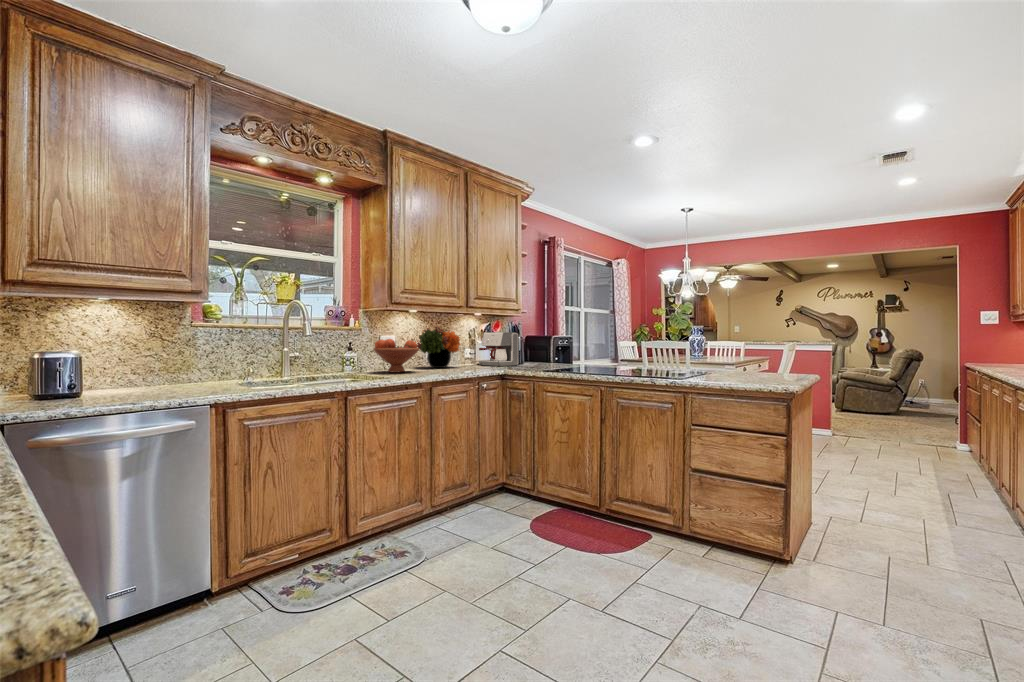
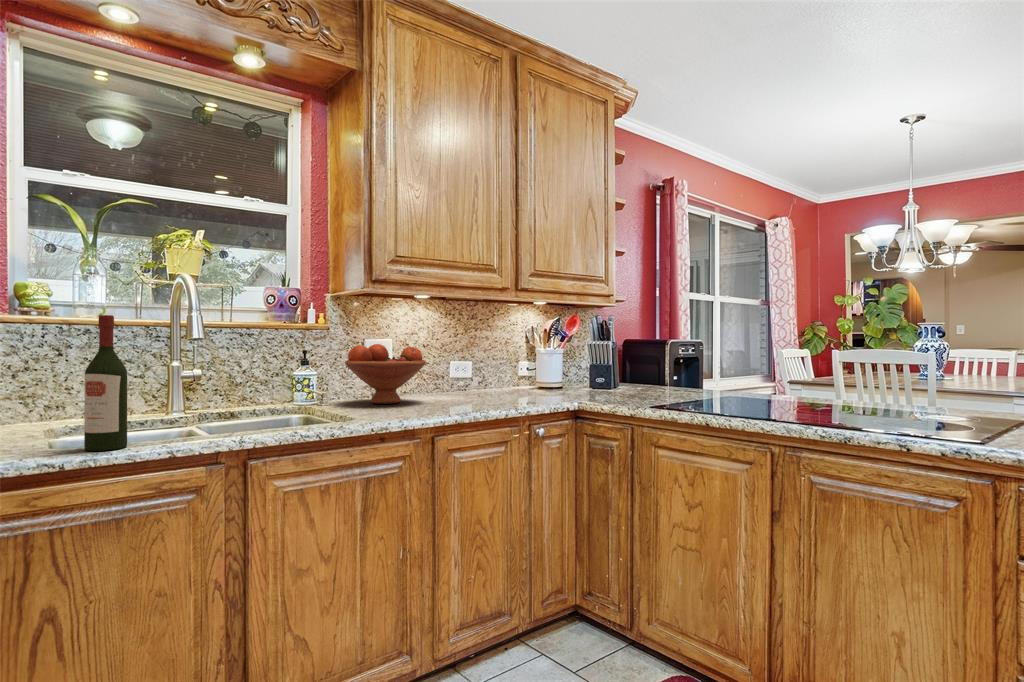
wine bottle: none [280,324,299,389] -> present [84,315,127,451]
flower arrangement: present [417,327,460,368] -> none [430,323,509,394]
coffee maker: present [479,332,518,366] -> none [540,333,608,391]

